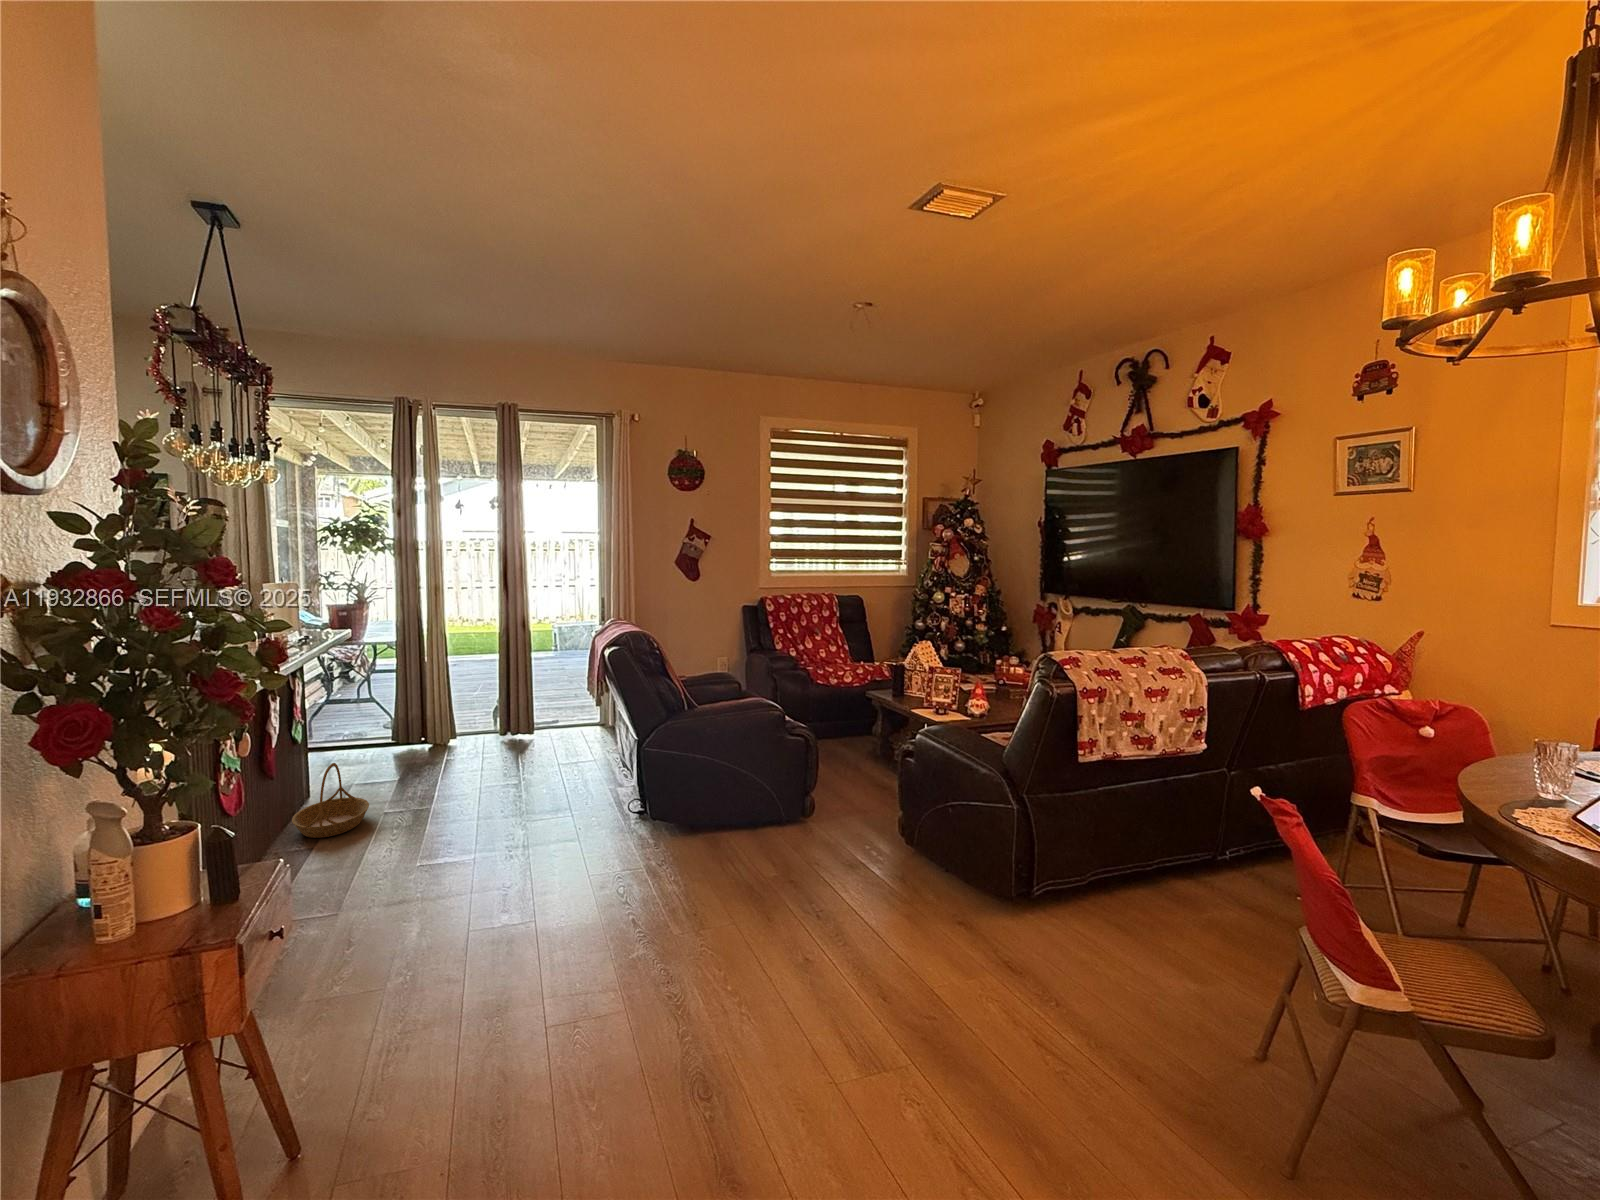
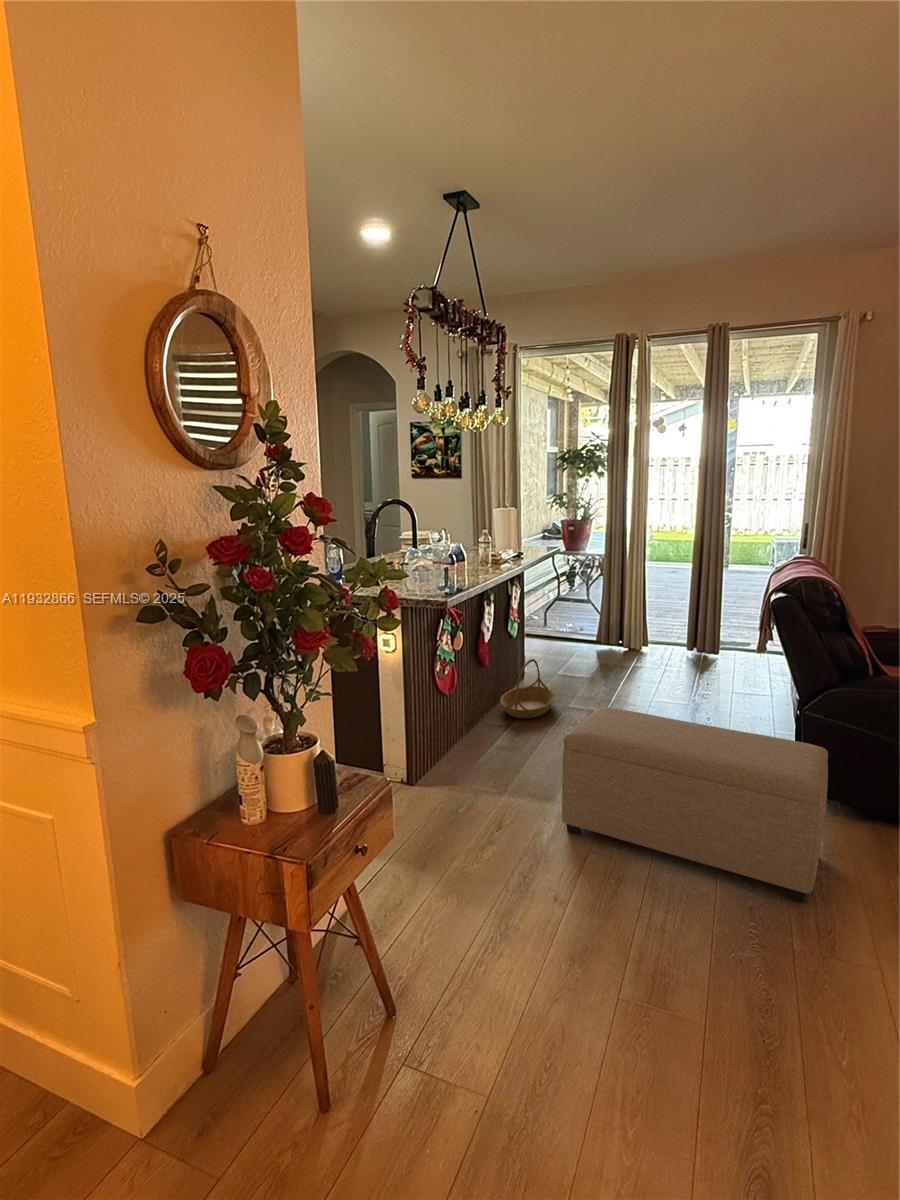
ottoman: none [429,767,678,921] -> present [562,707,828,902]

